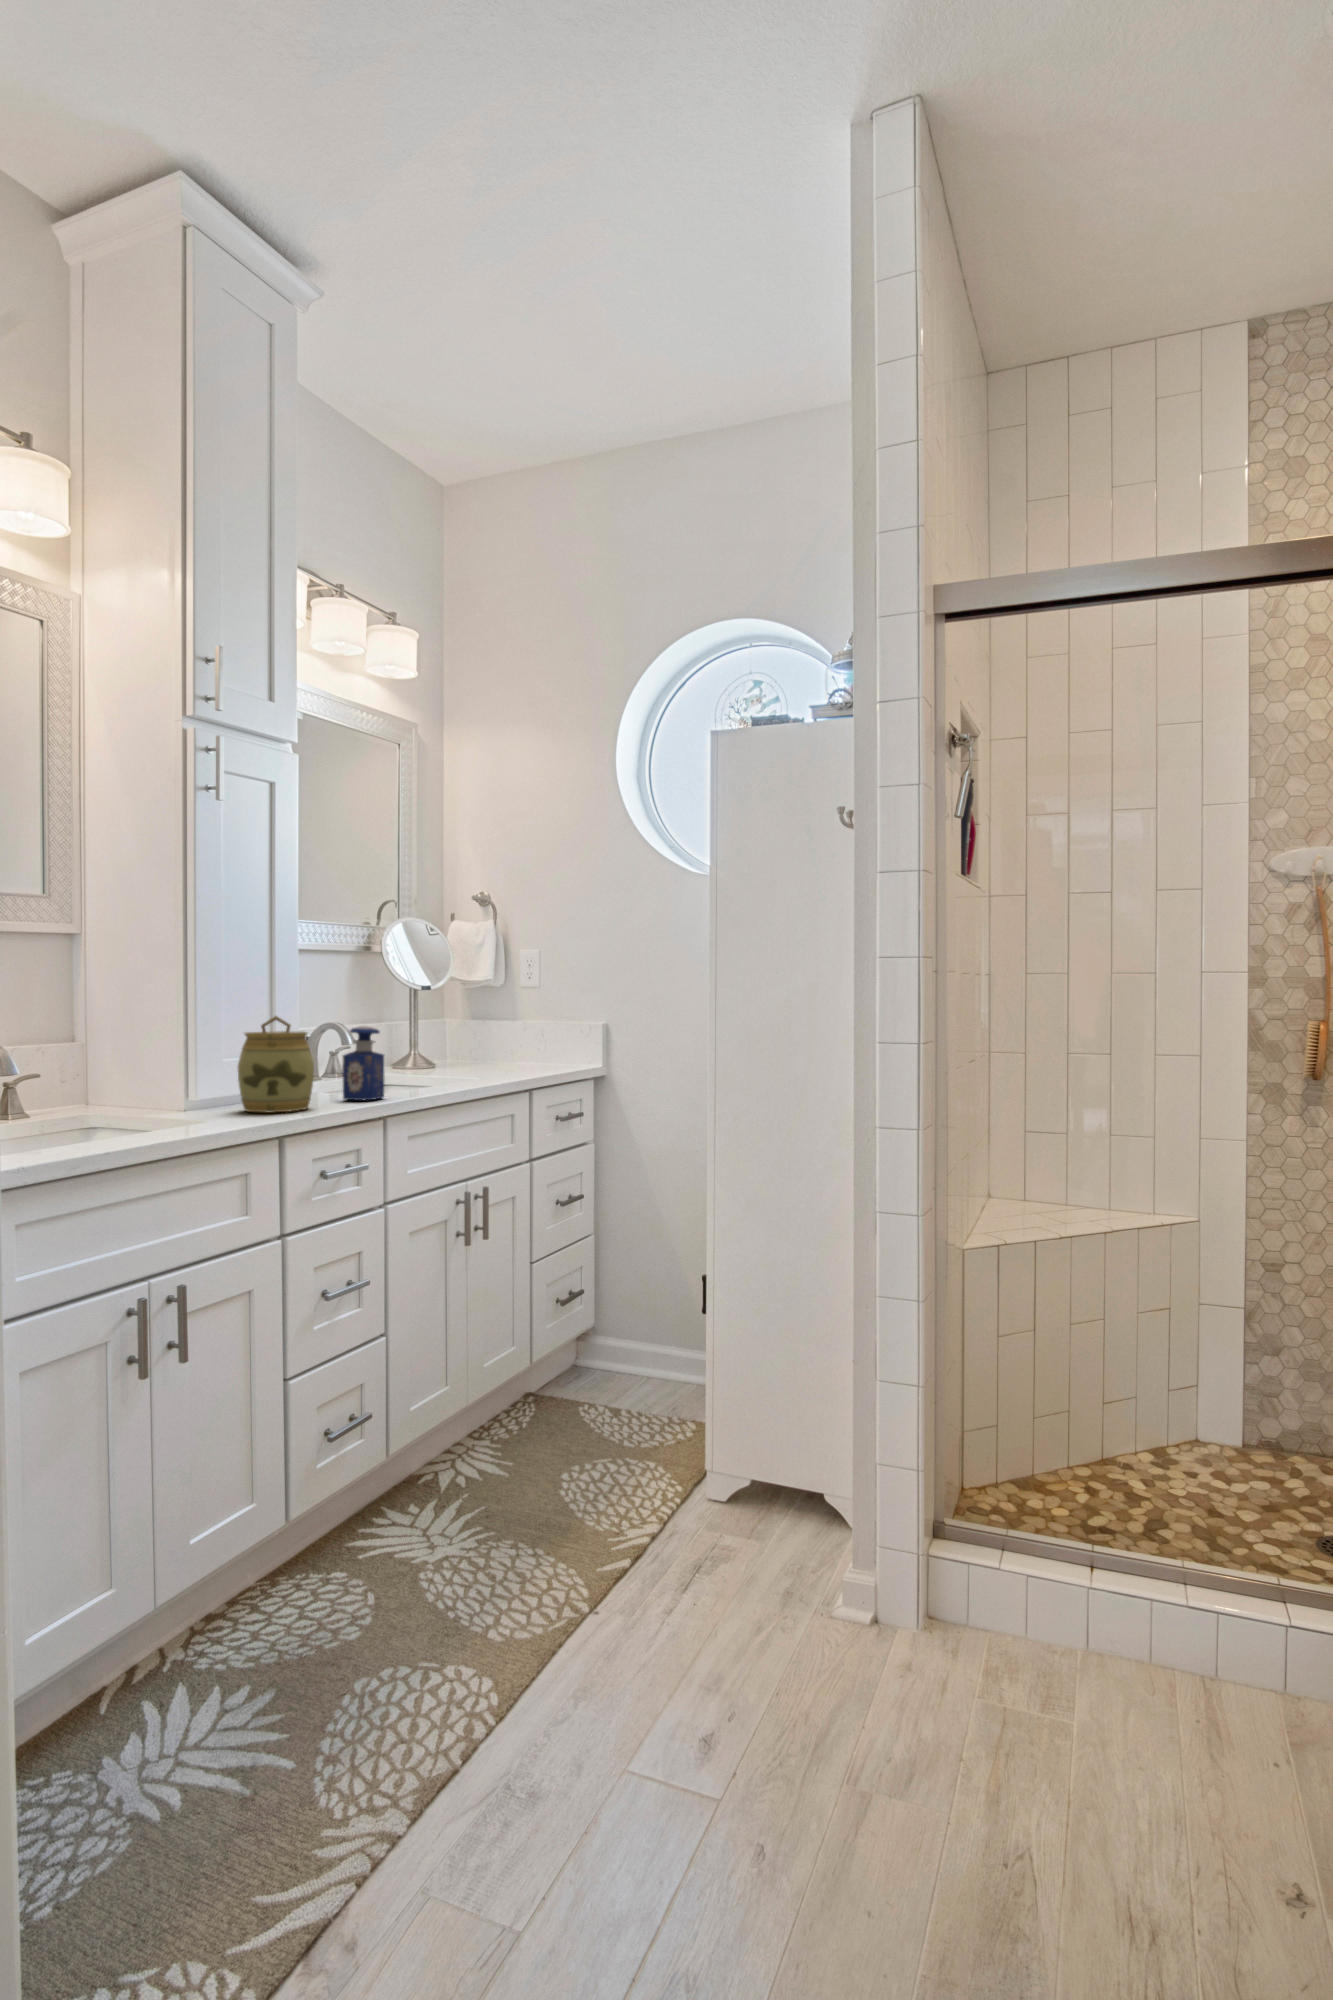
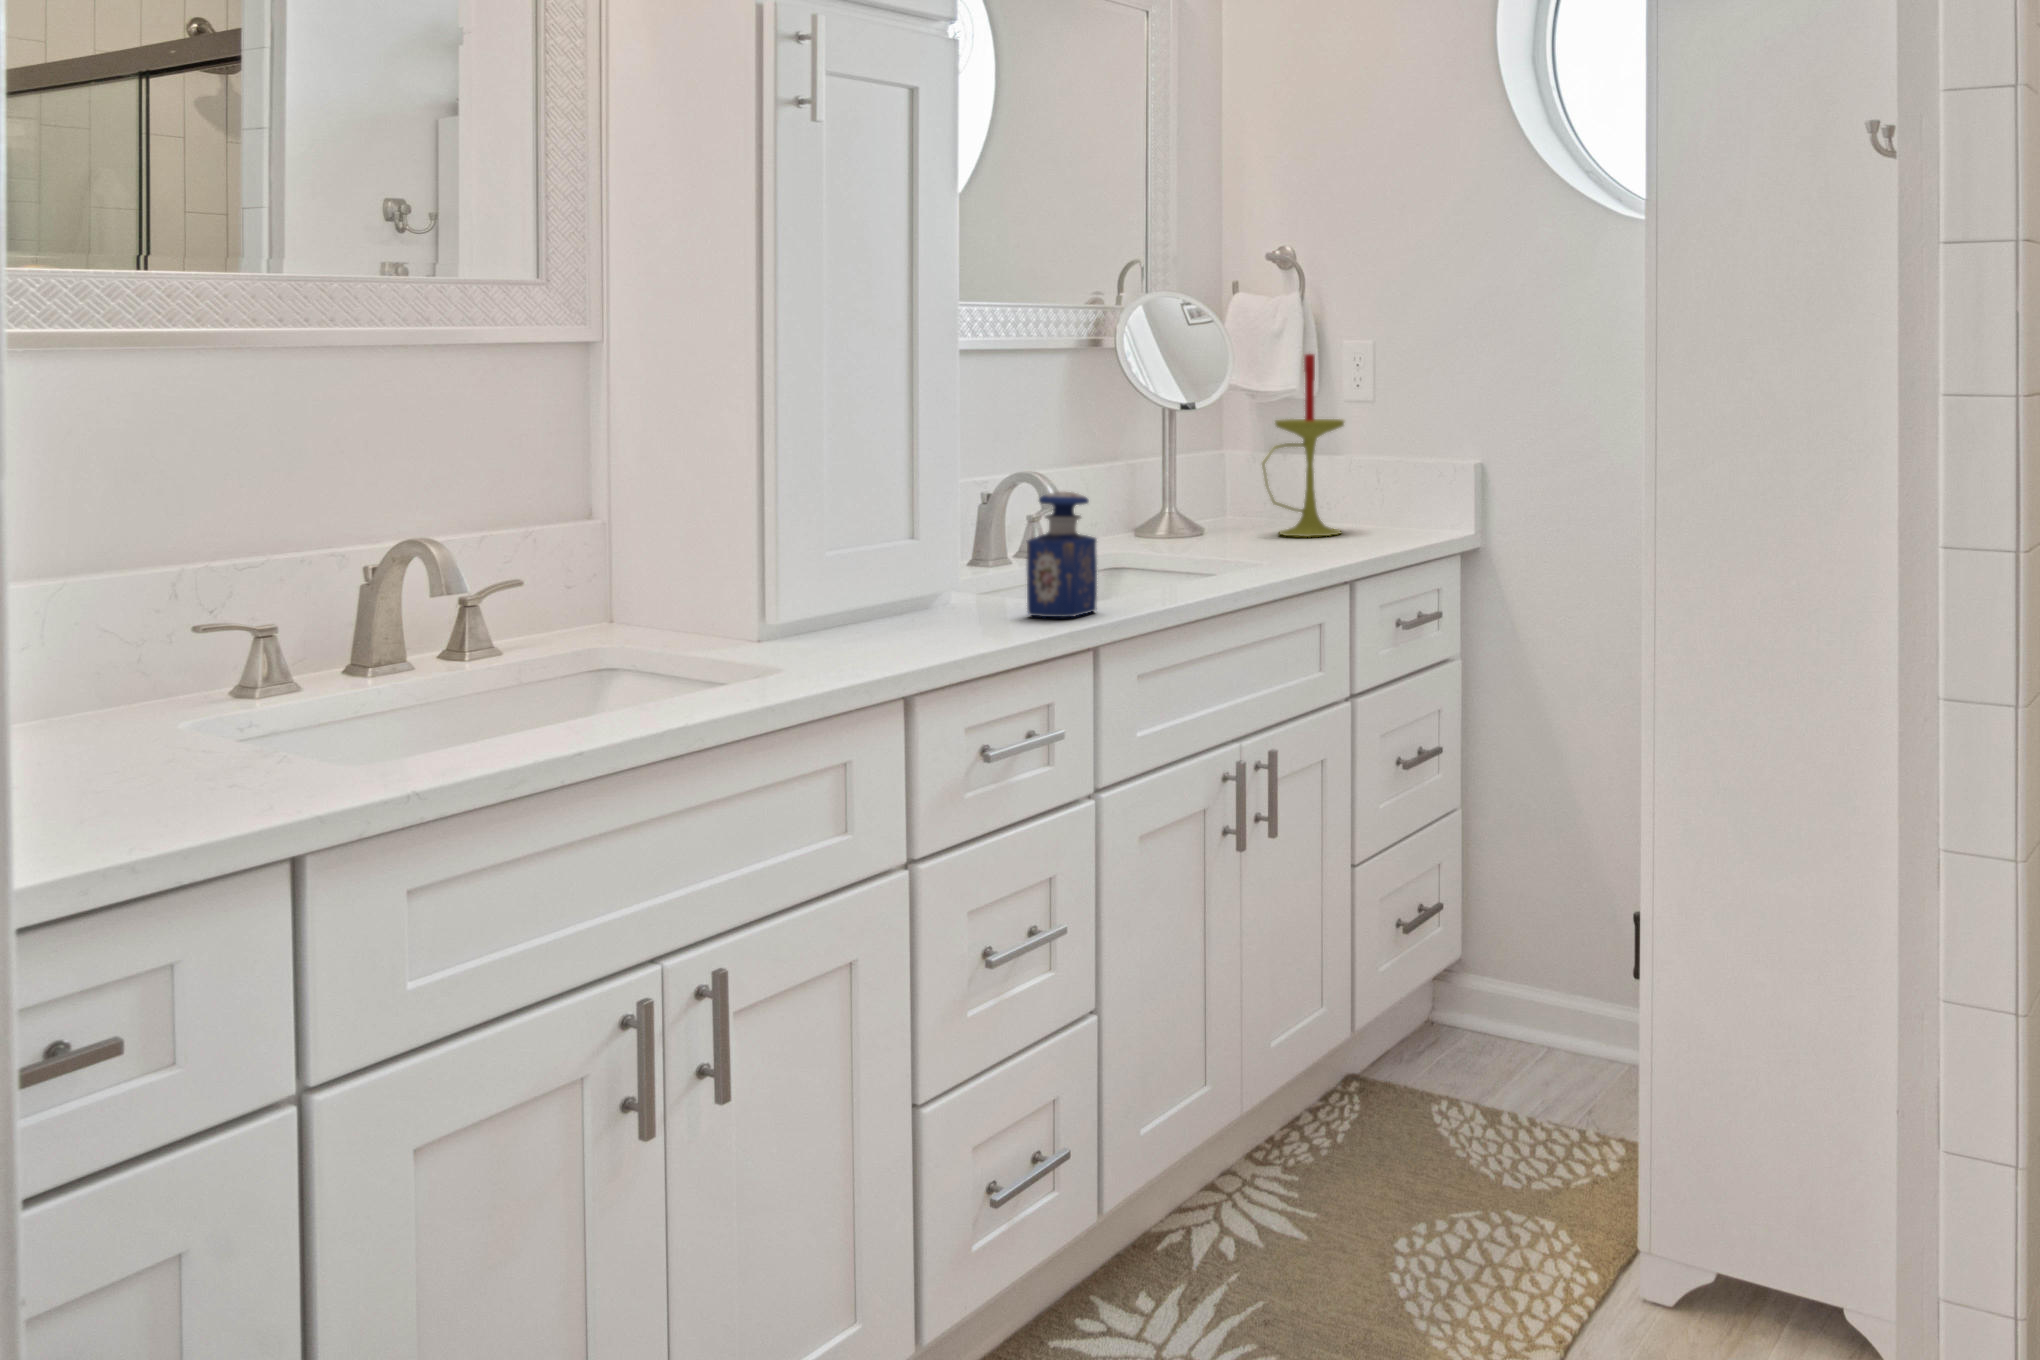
candle: none [473,953,524,1067] -> present [1262,354,1344,536]
jar: present [238,1016,314,1113] -> none [846,480,973,647]

